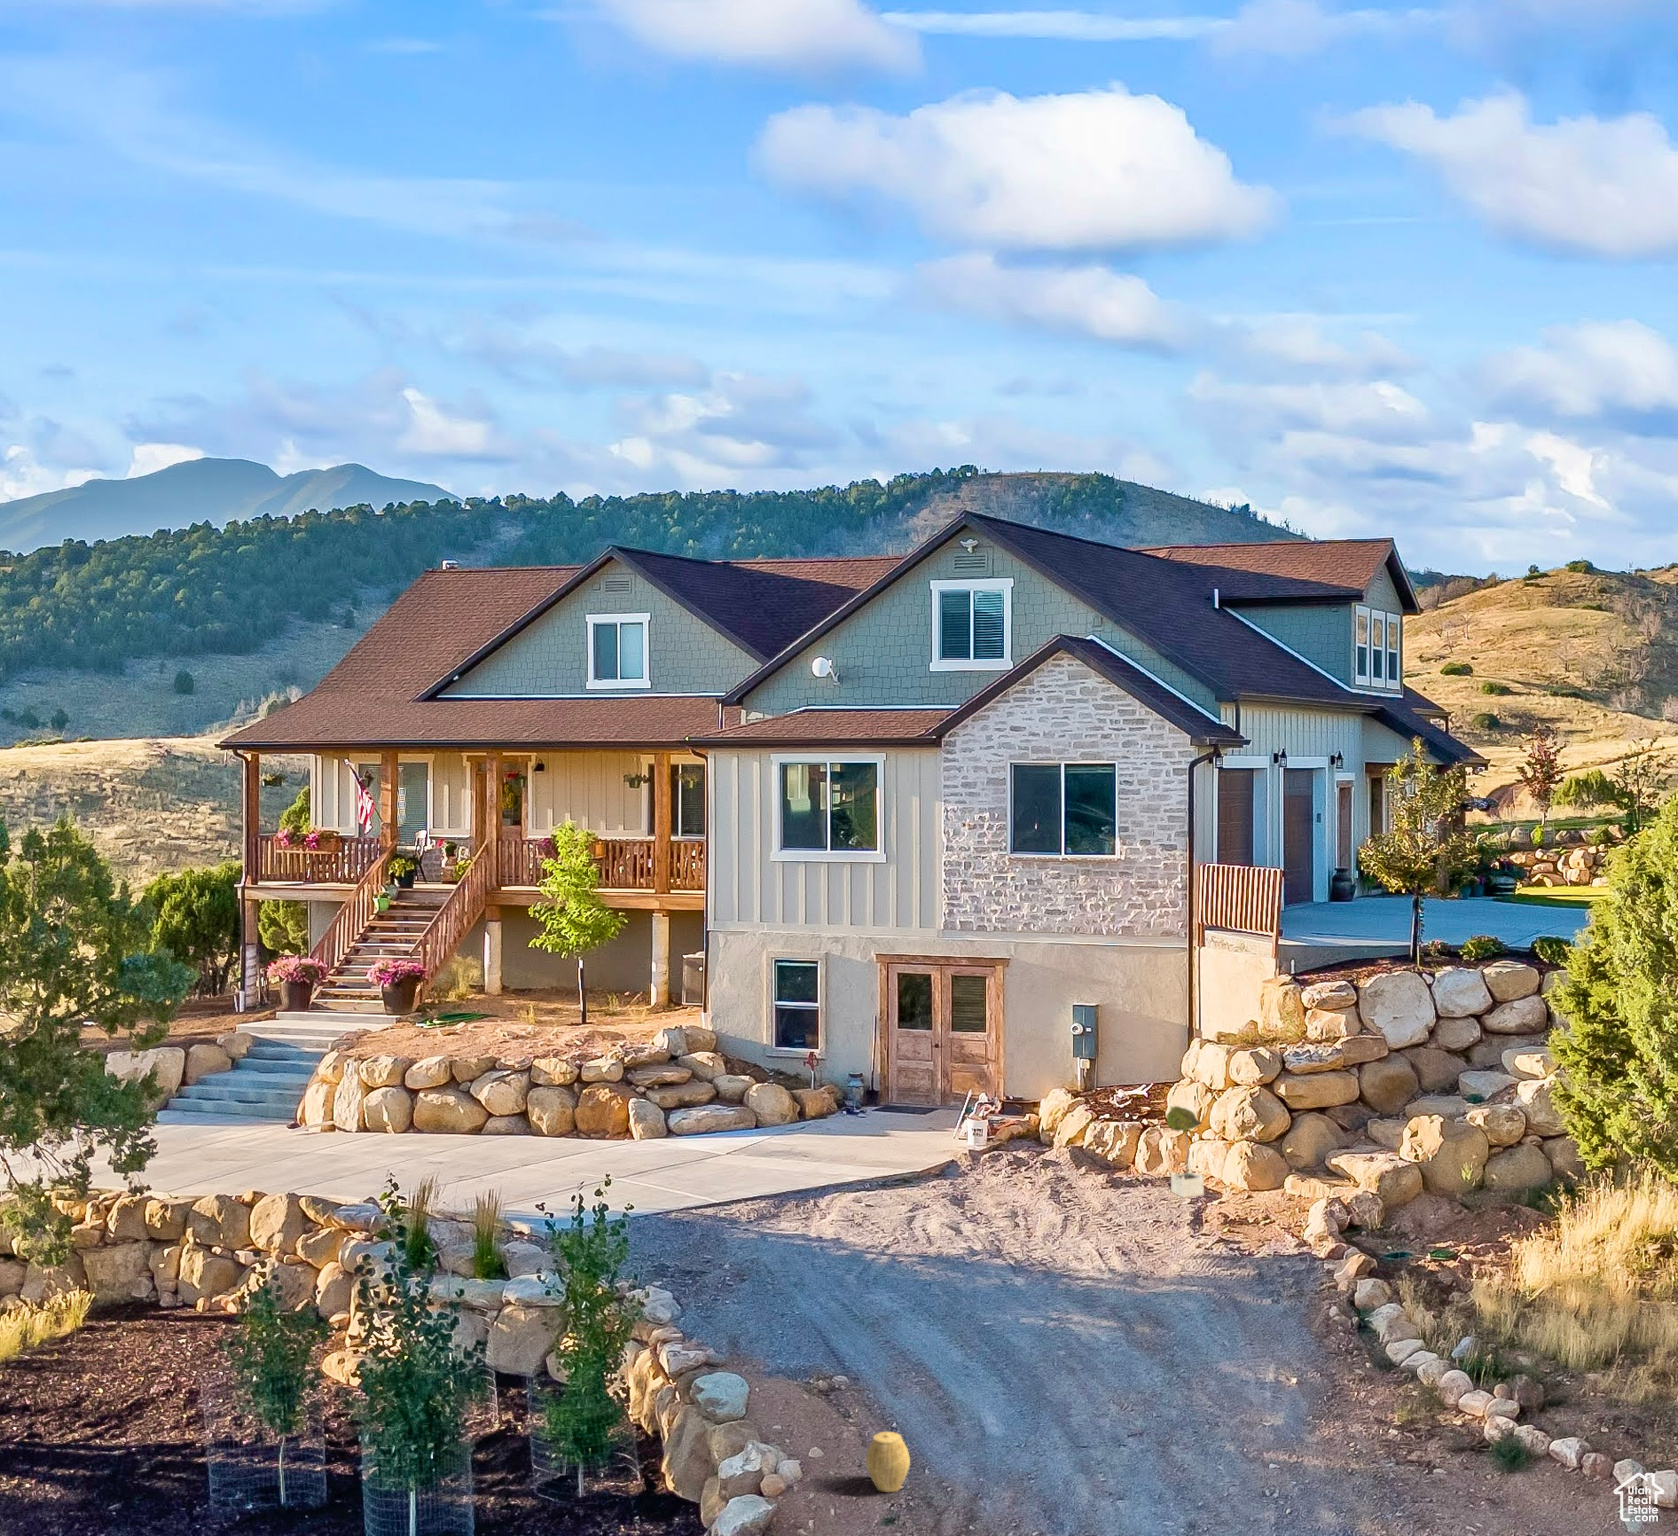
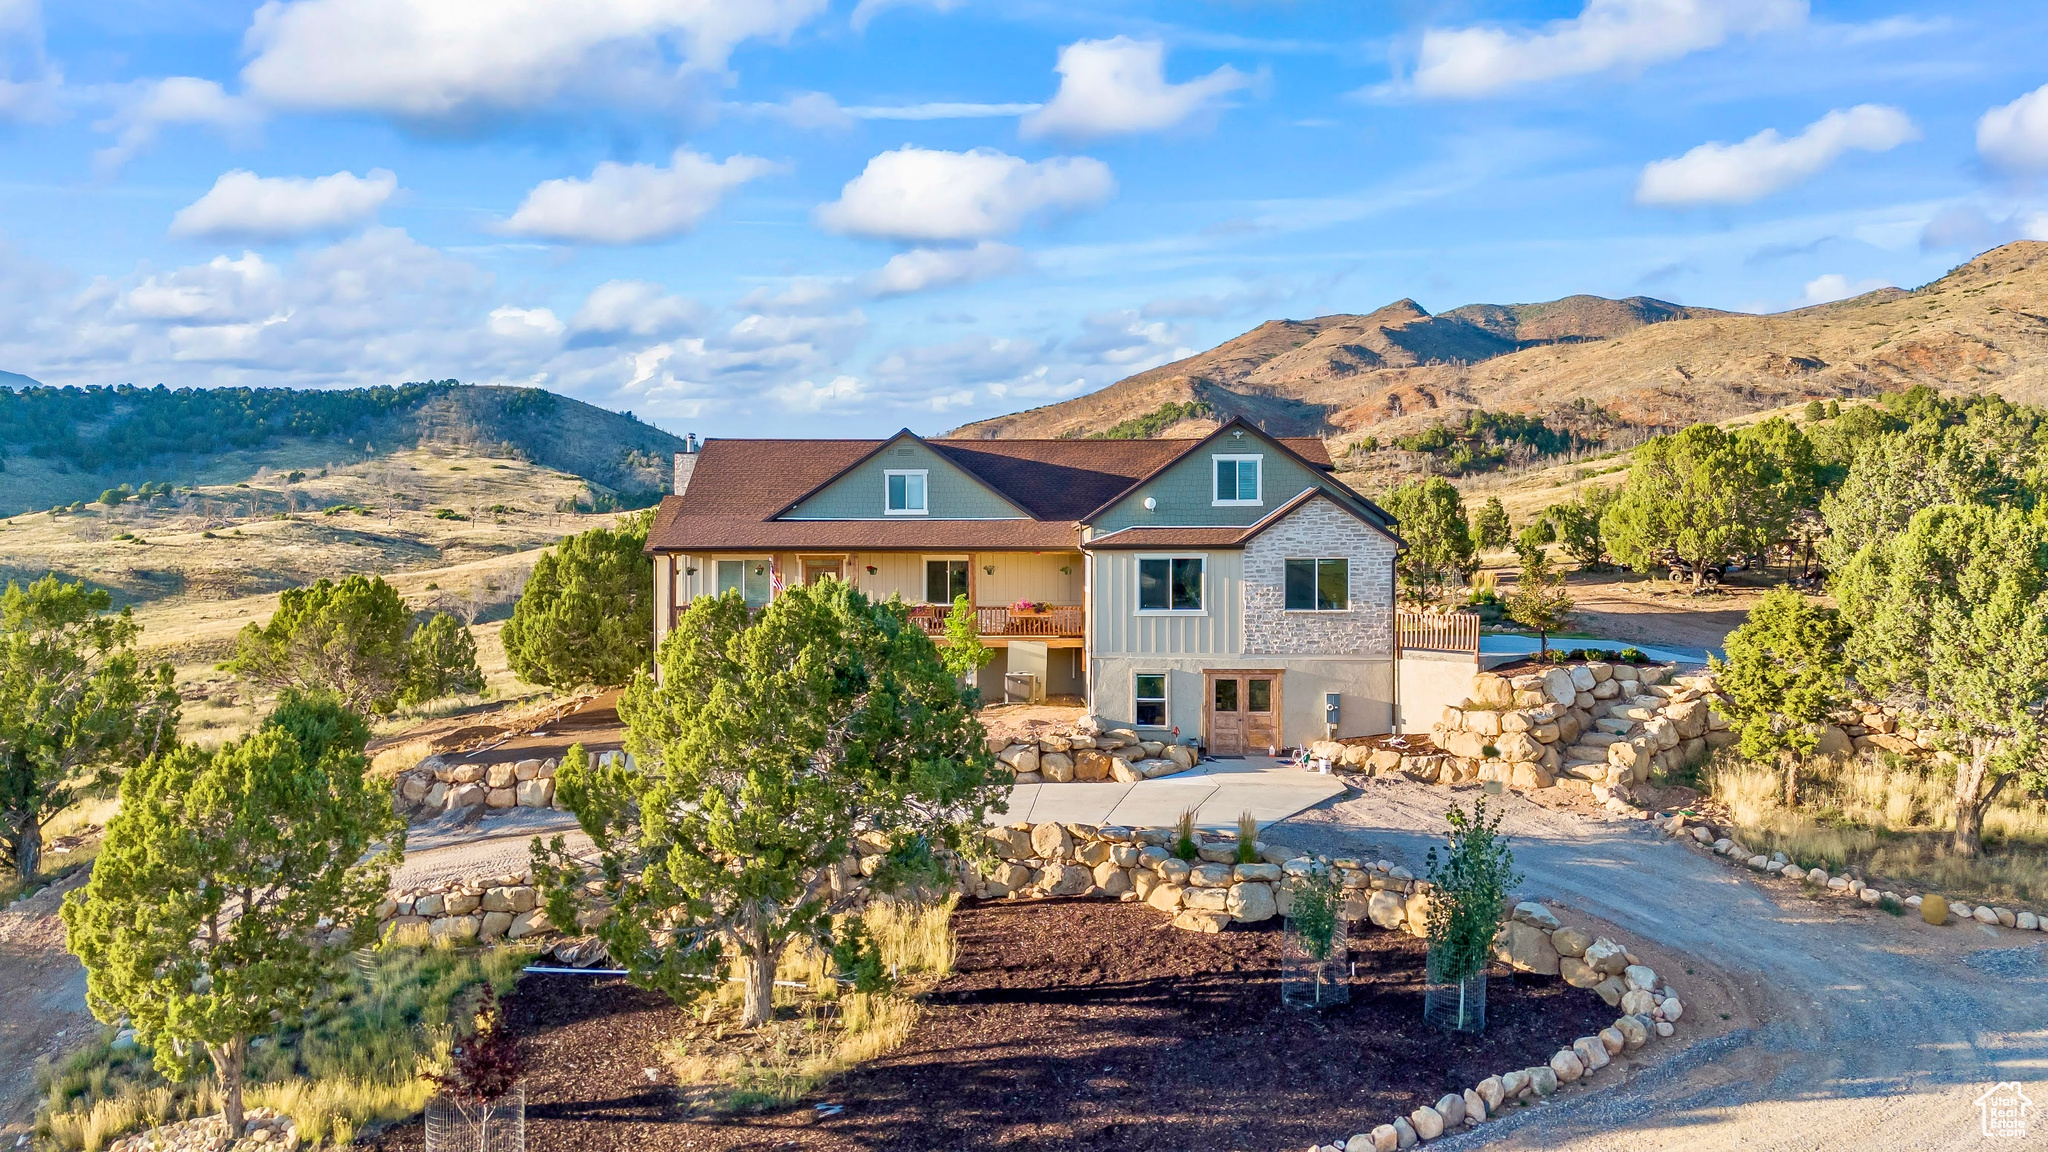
woven basket: present [866,1432,910,1492] -> present [1920,894,1949,925]

